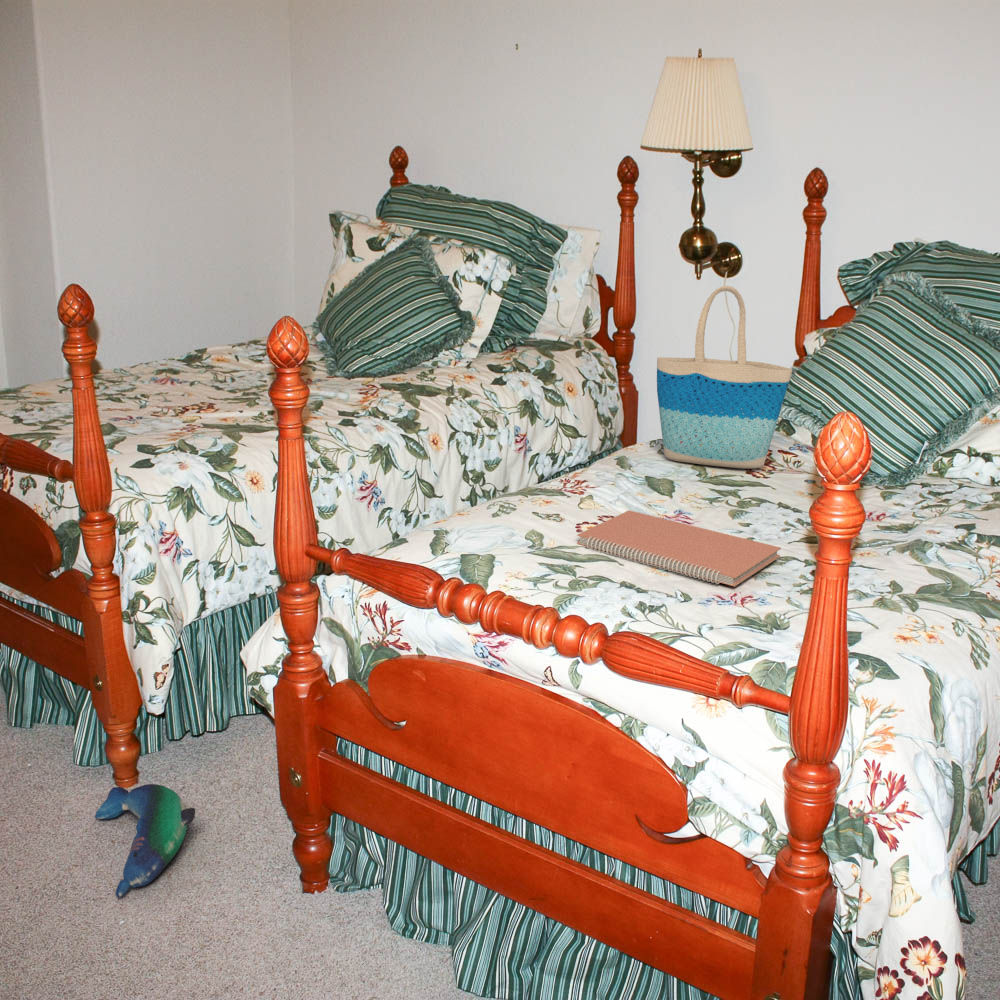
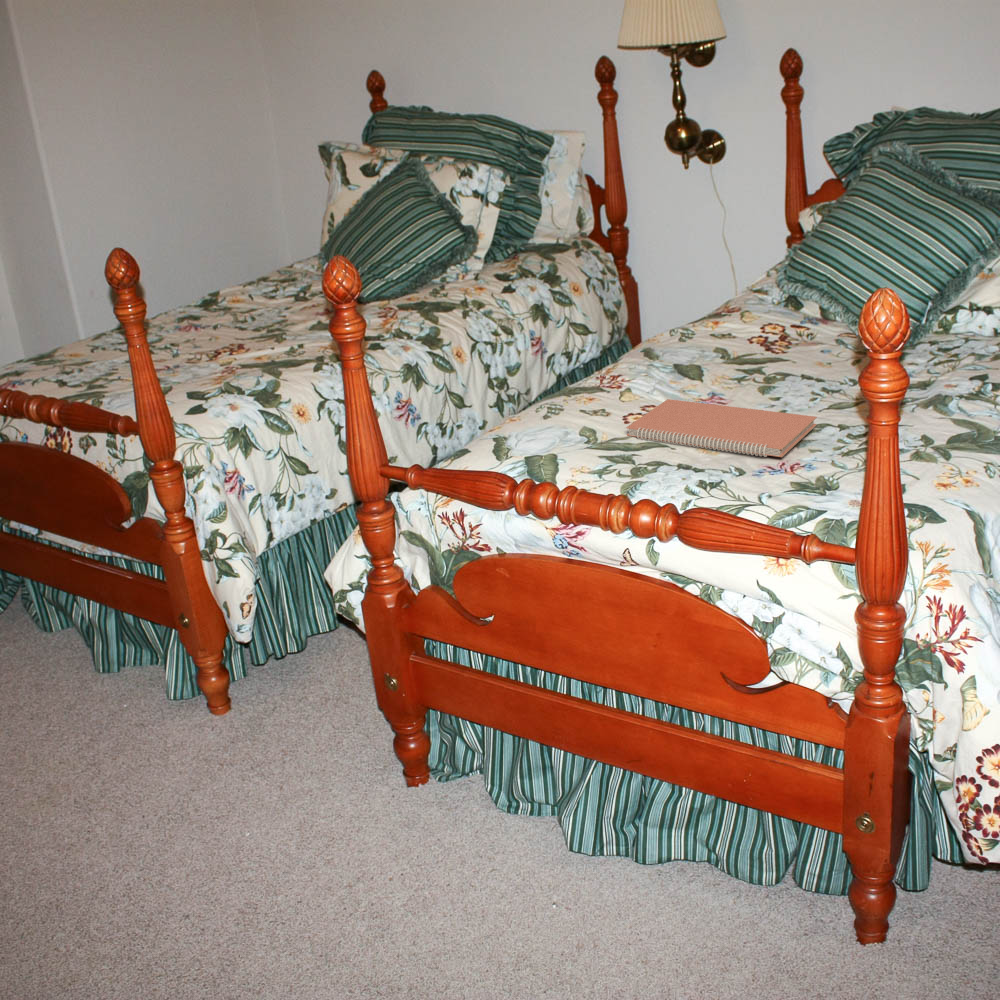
tote bag: present [657,286,792,468] -> none [670,173,801,347]
plush toy: present [95,784,195,897] -> none [201,706,297,809]

